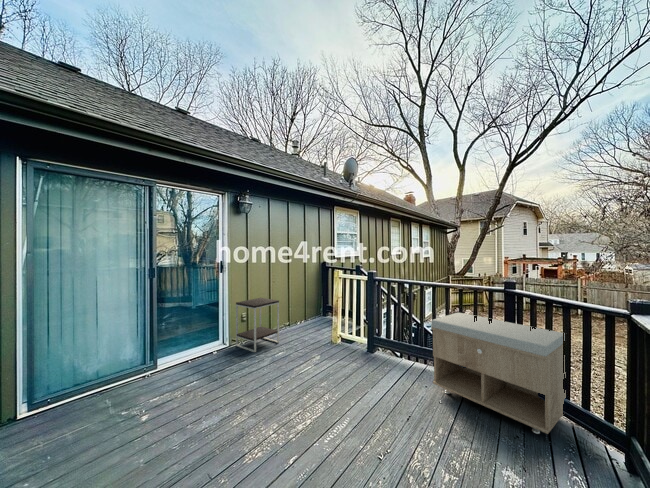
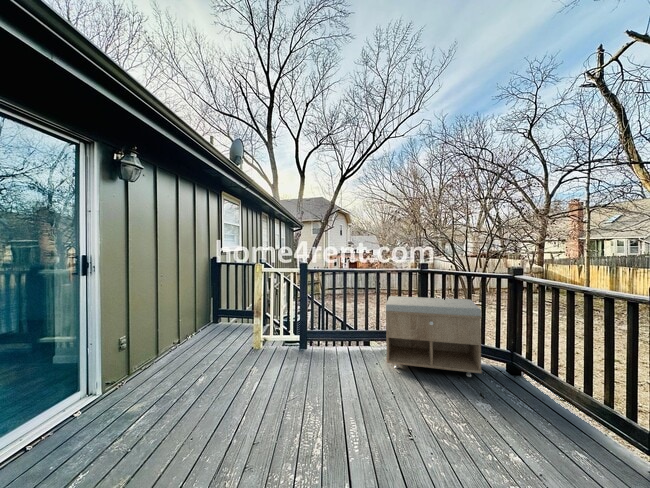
side table: present [236,298,279,352] -> none [113,312,182,391]

